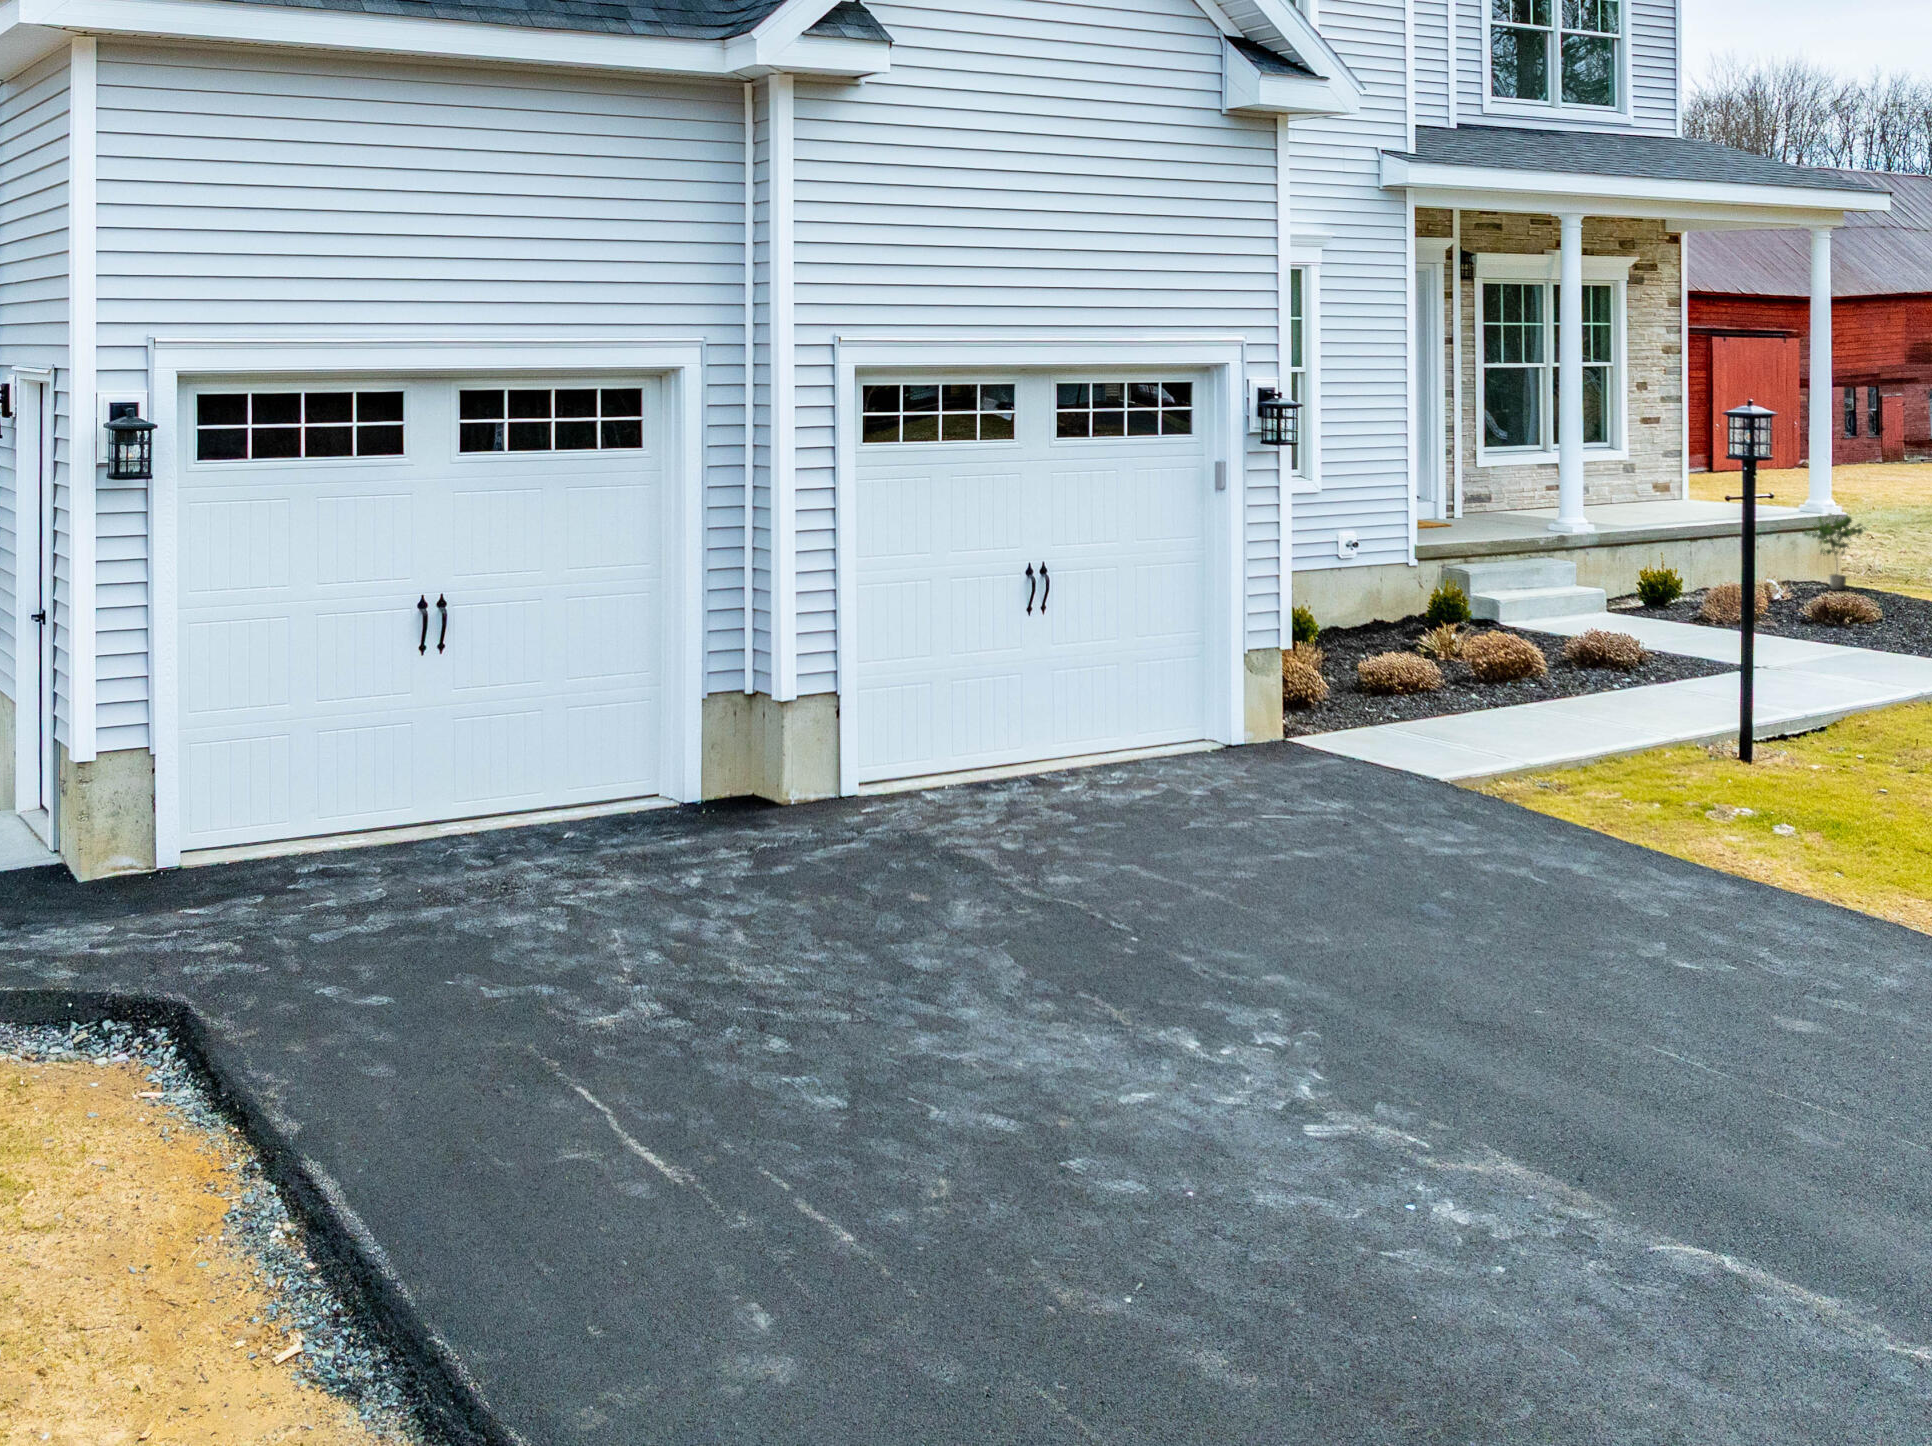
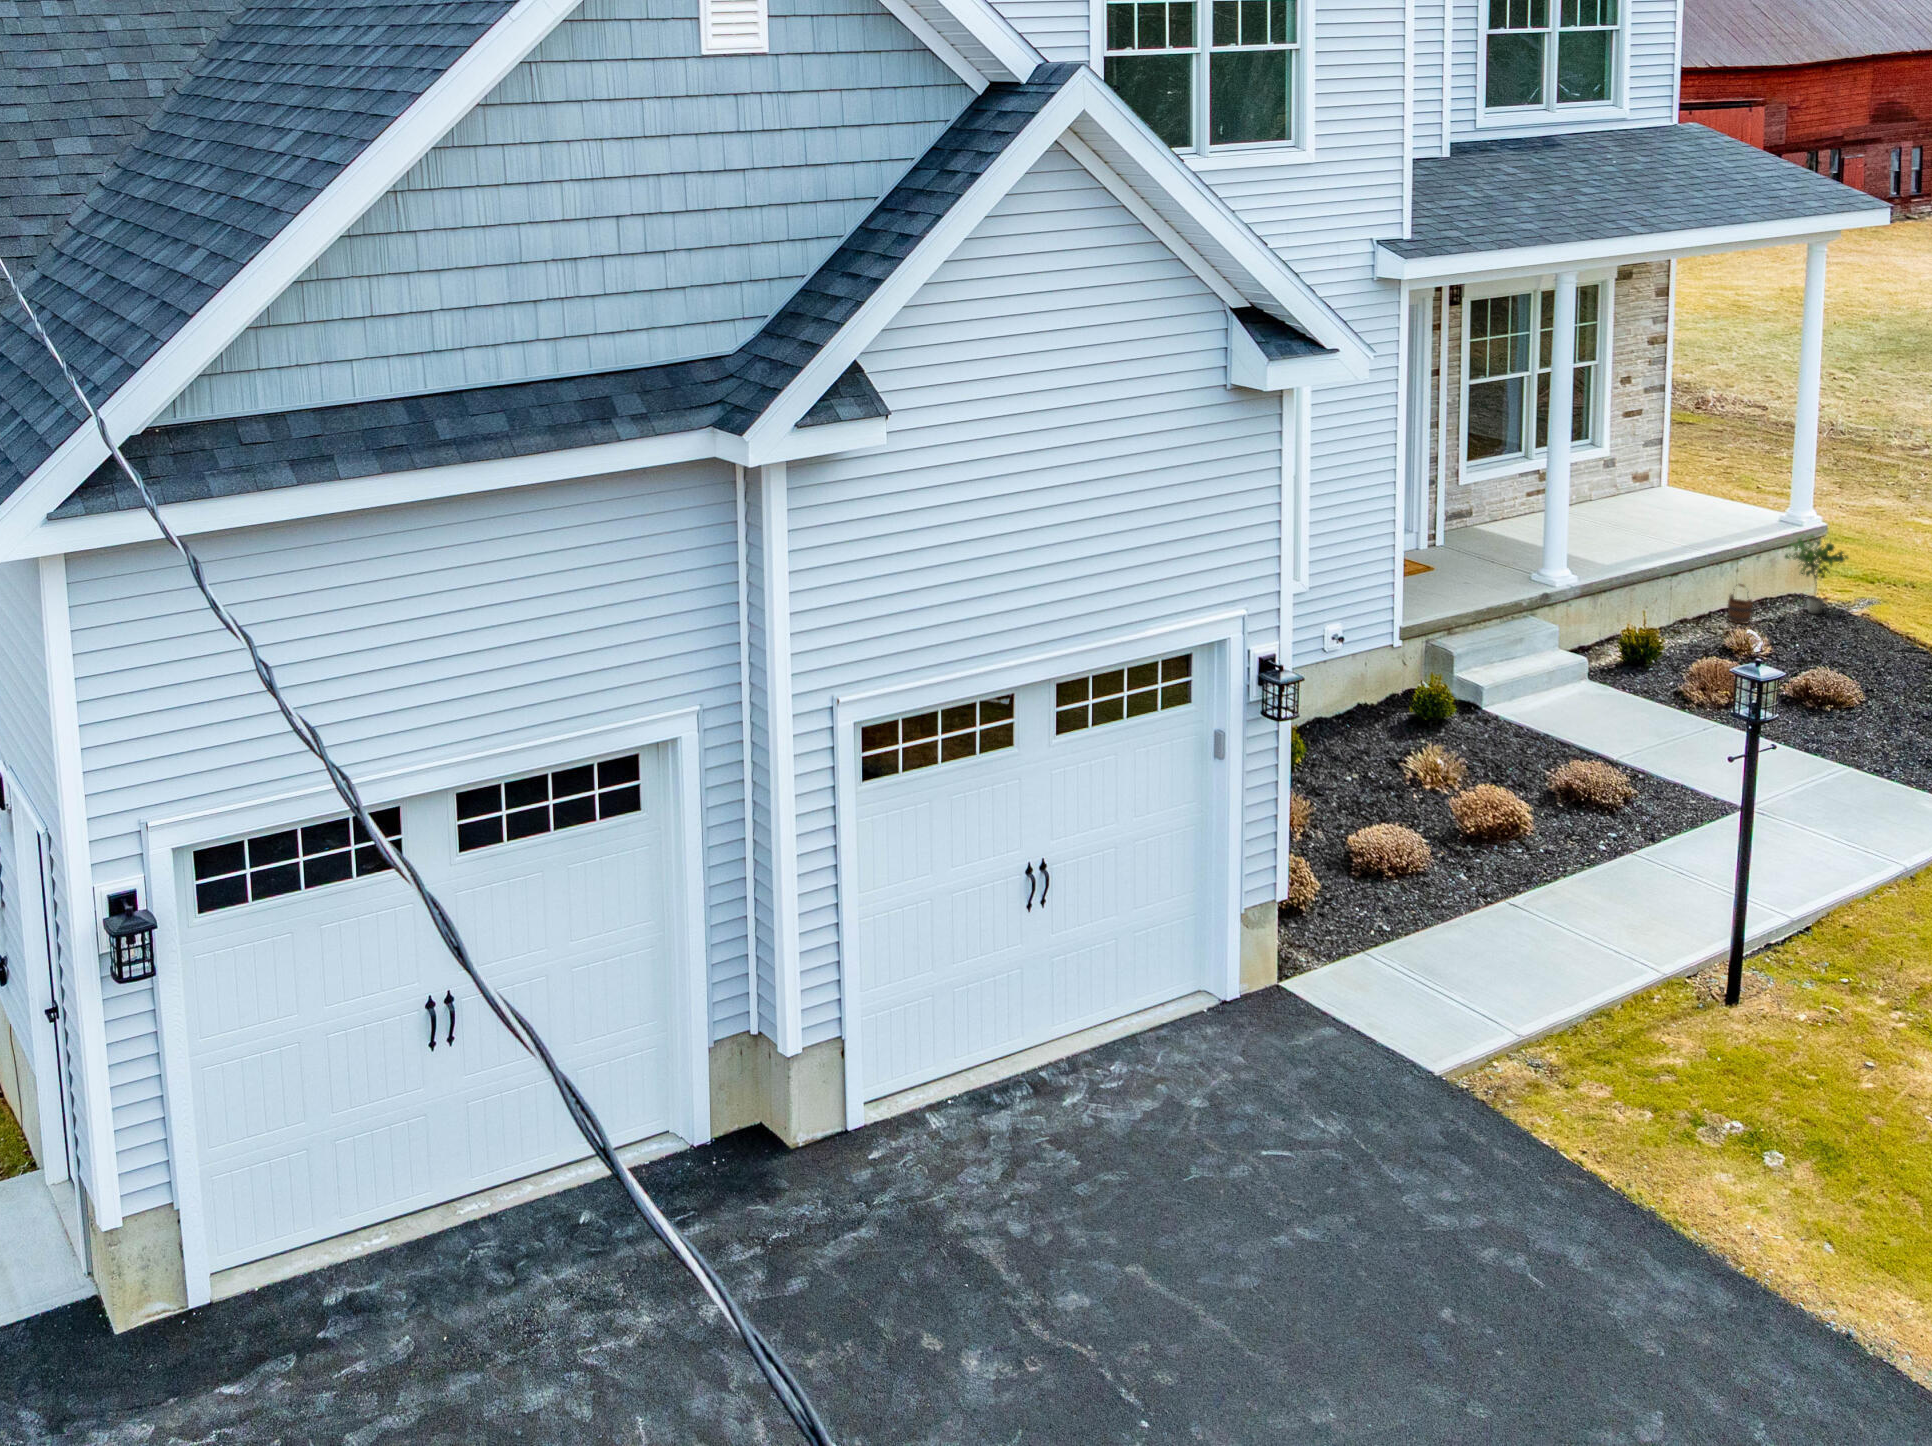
wooden bucket: none [1749,553,1775,593] -> present [1728,584,1753,624]

